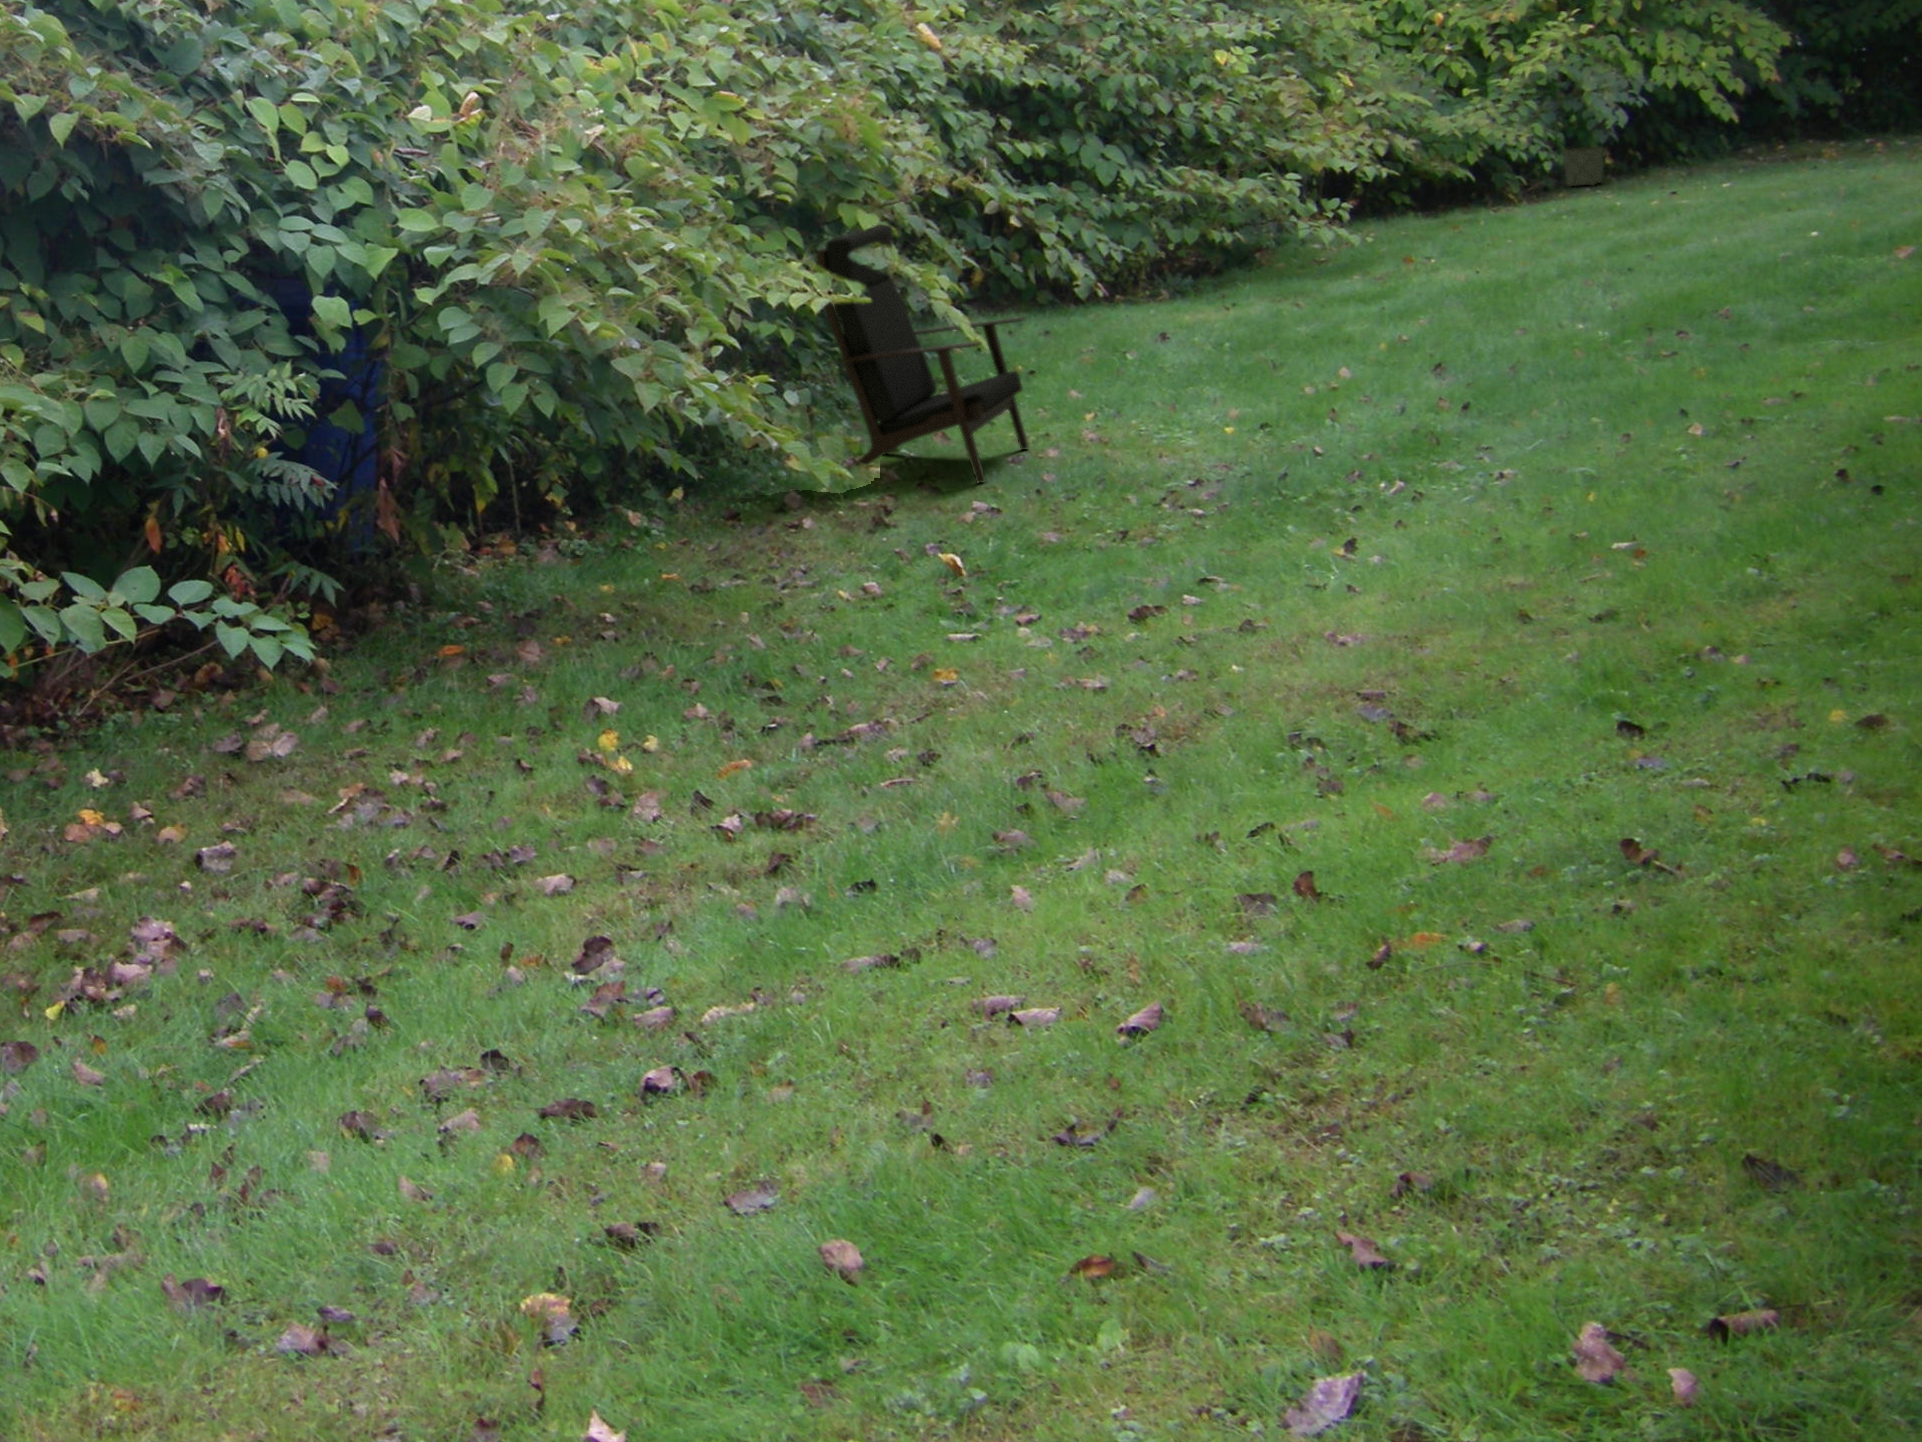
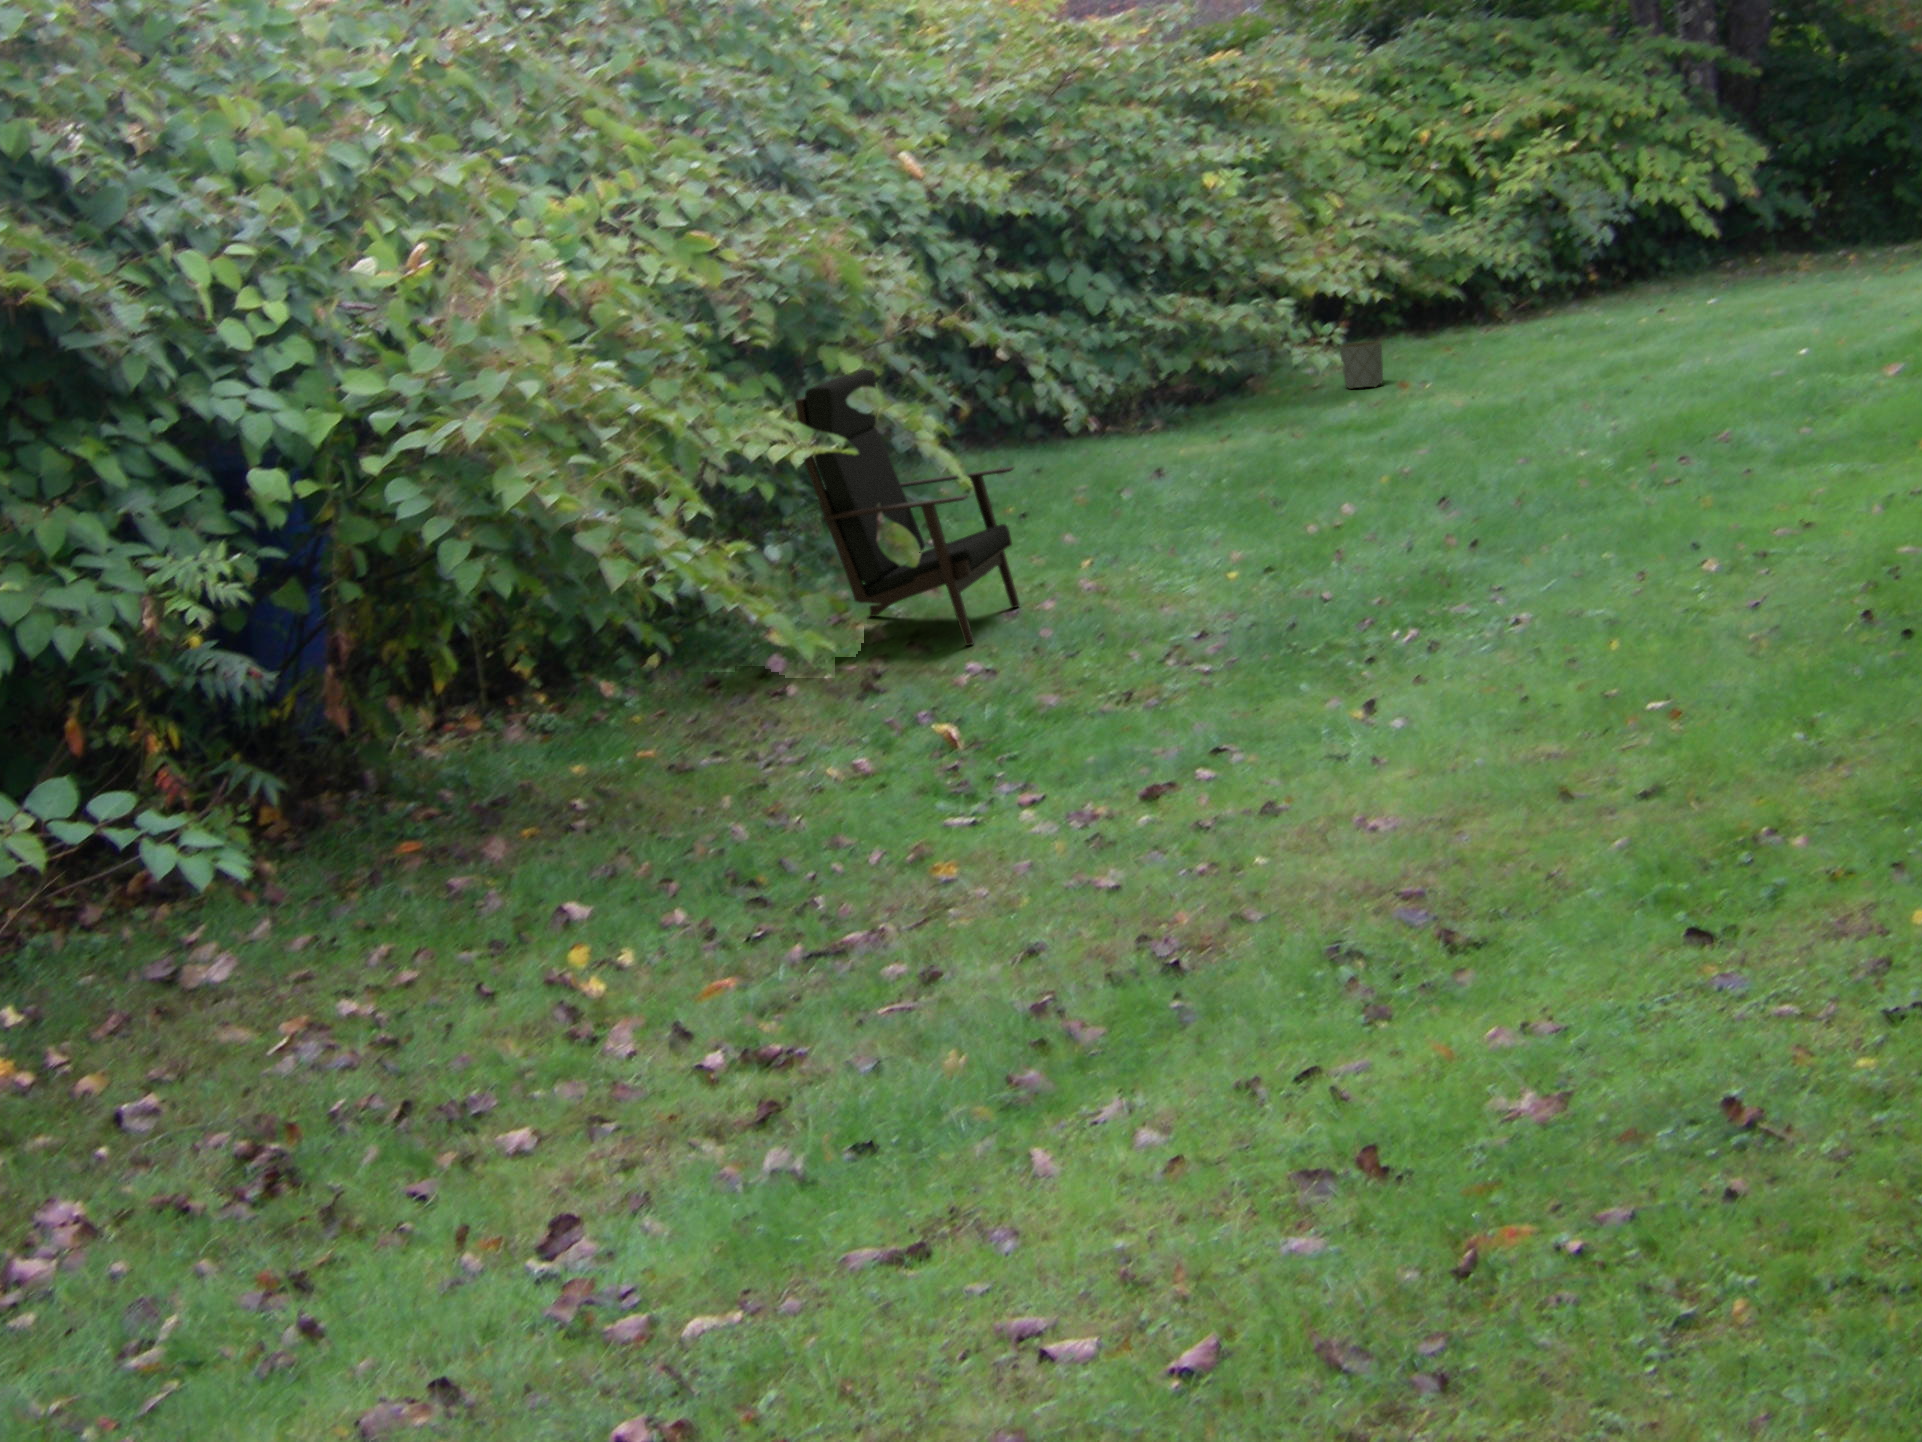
planter: present [1563,147,1603,186] -> present [1340,341,1383,389]

